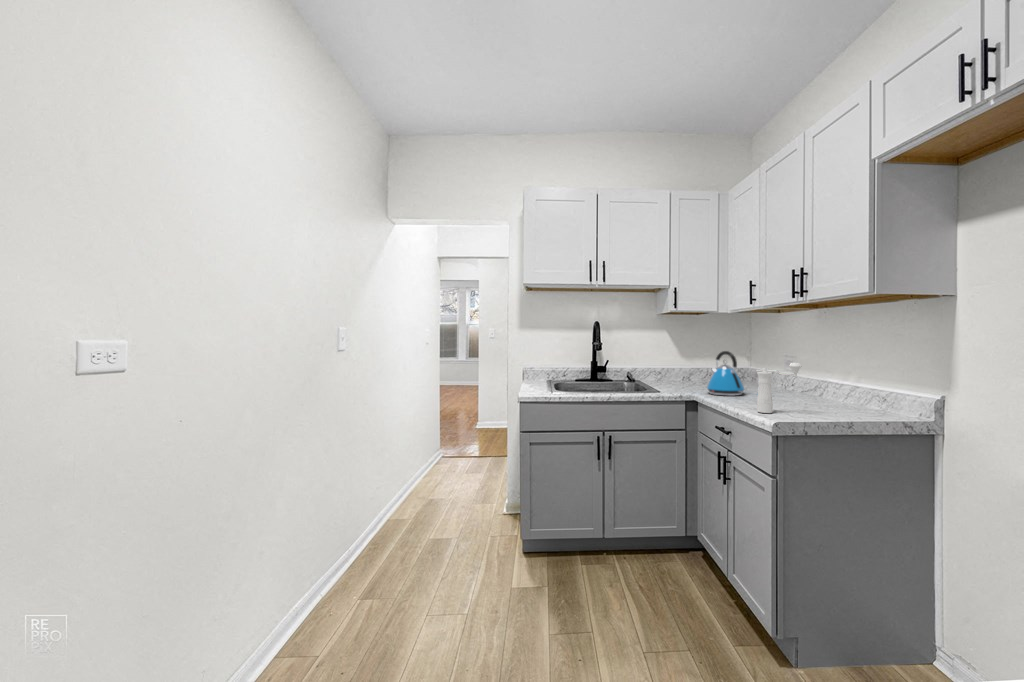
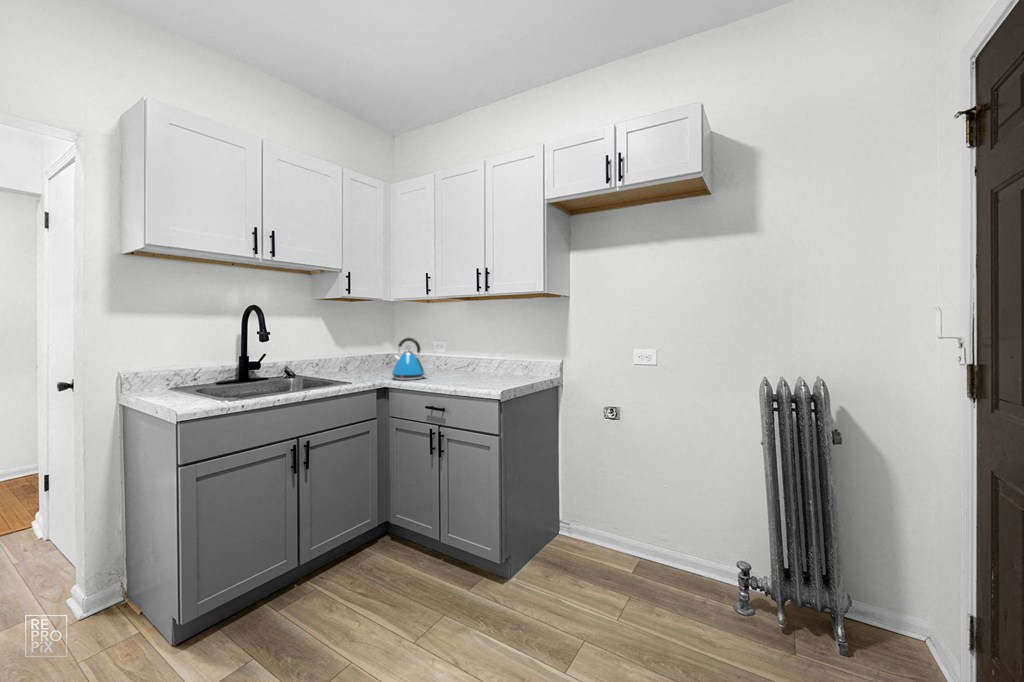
pepper mill: present [756,363,802,413] -> none [471,345,500,388]

